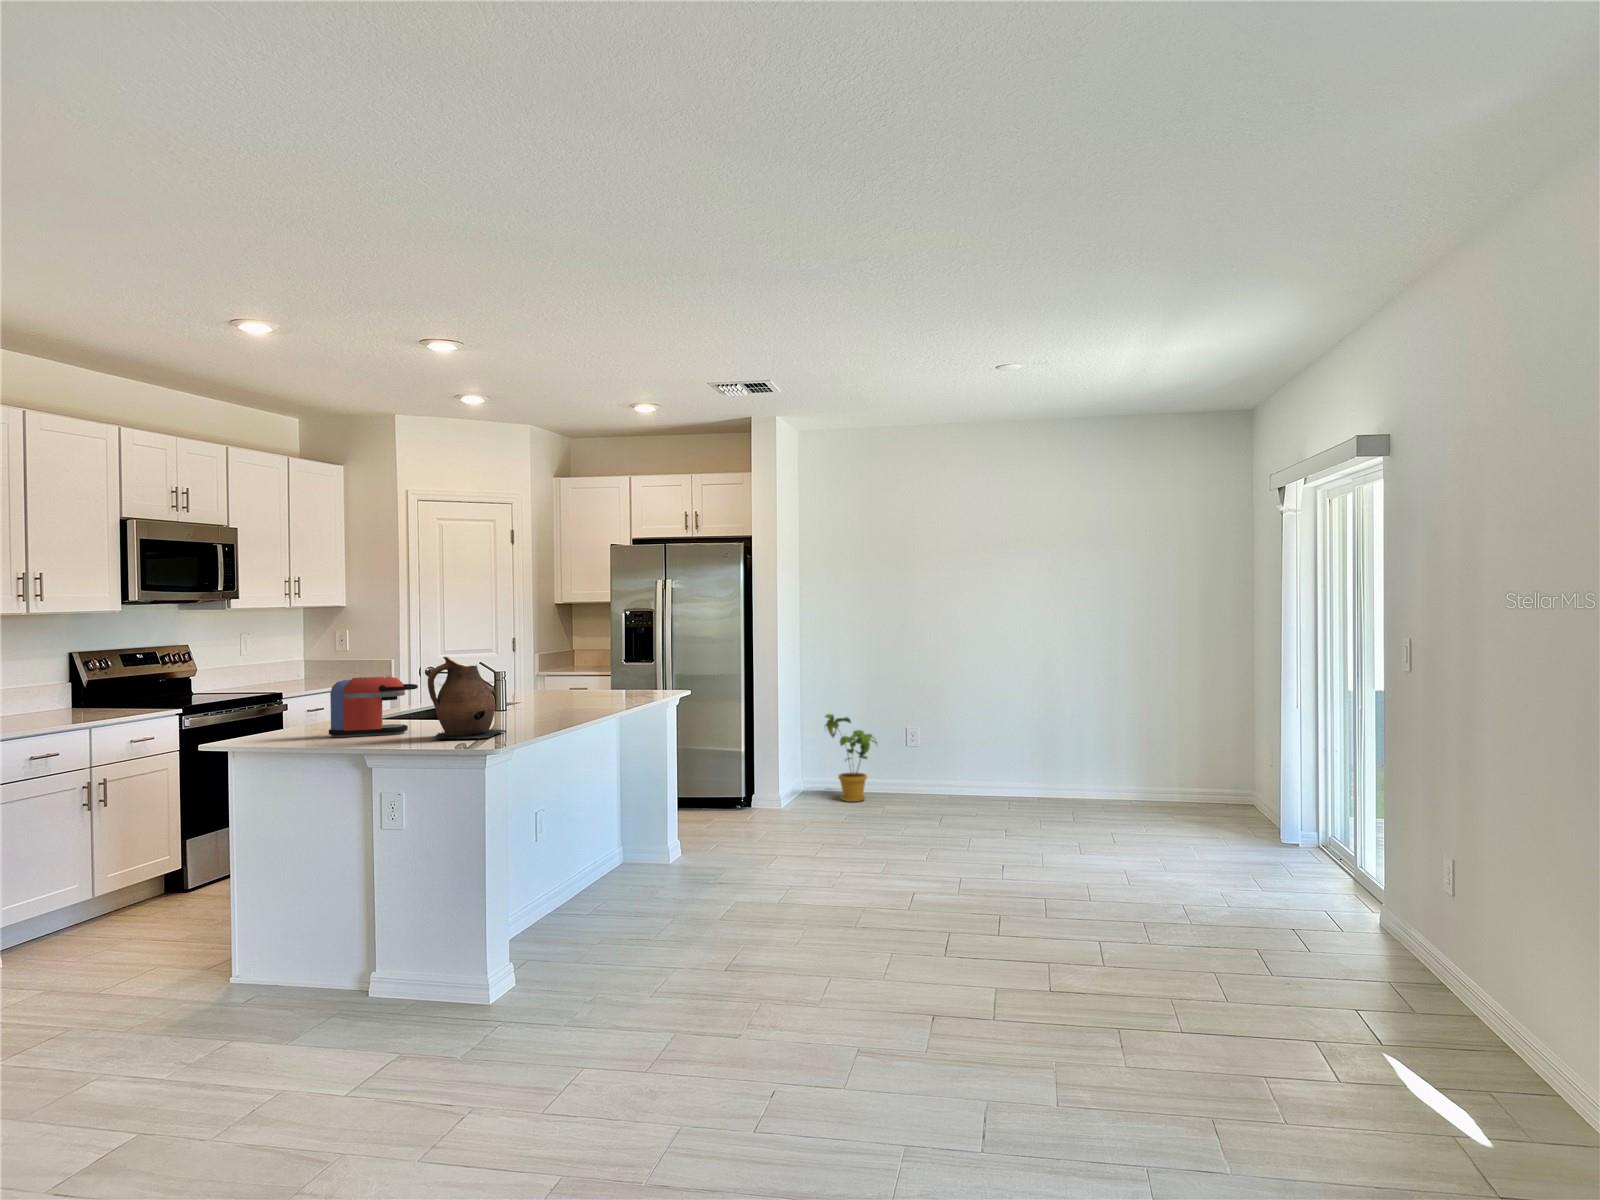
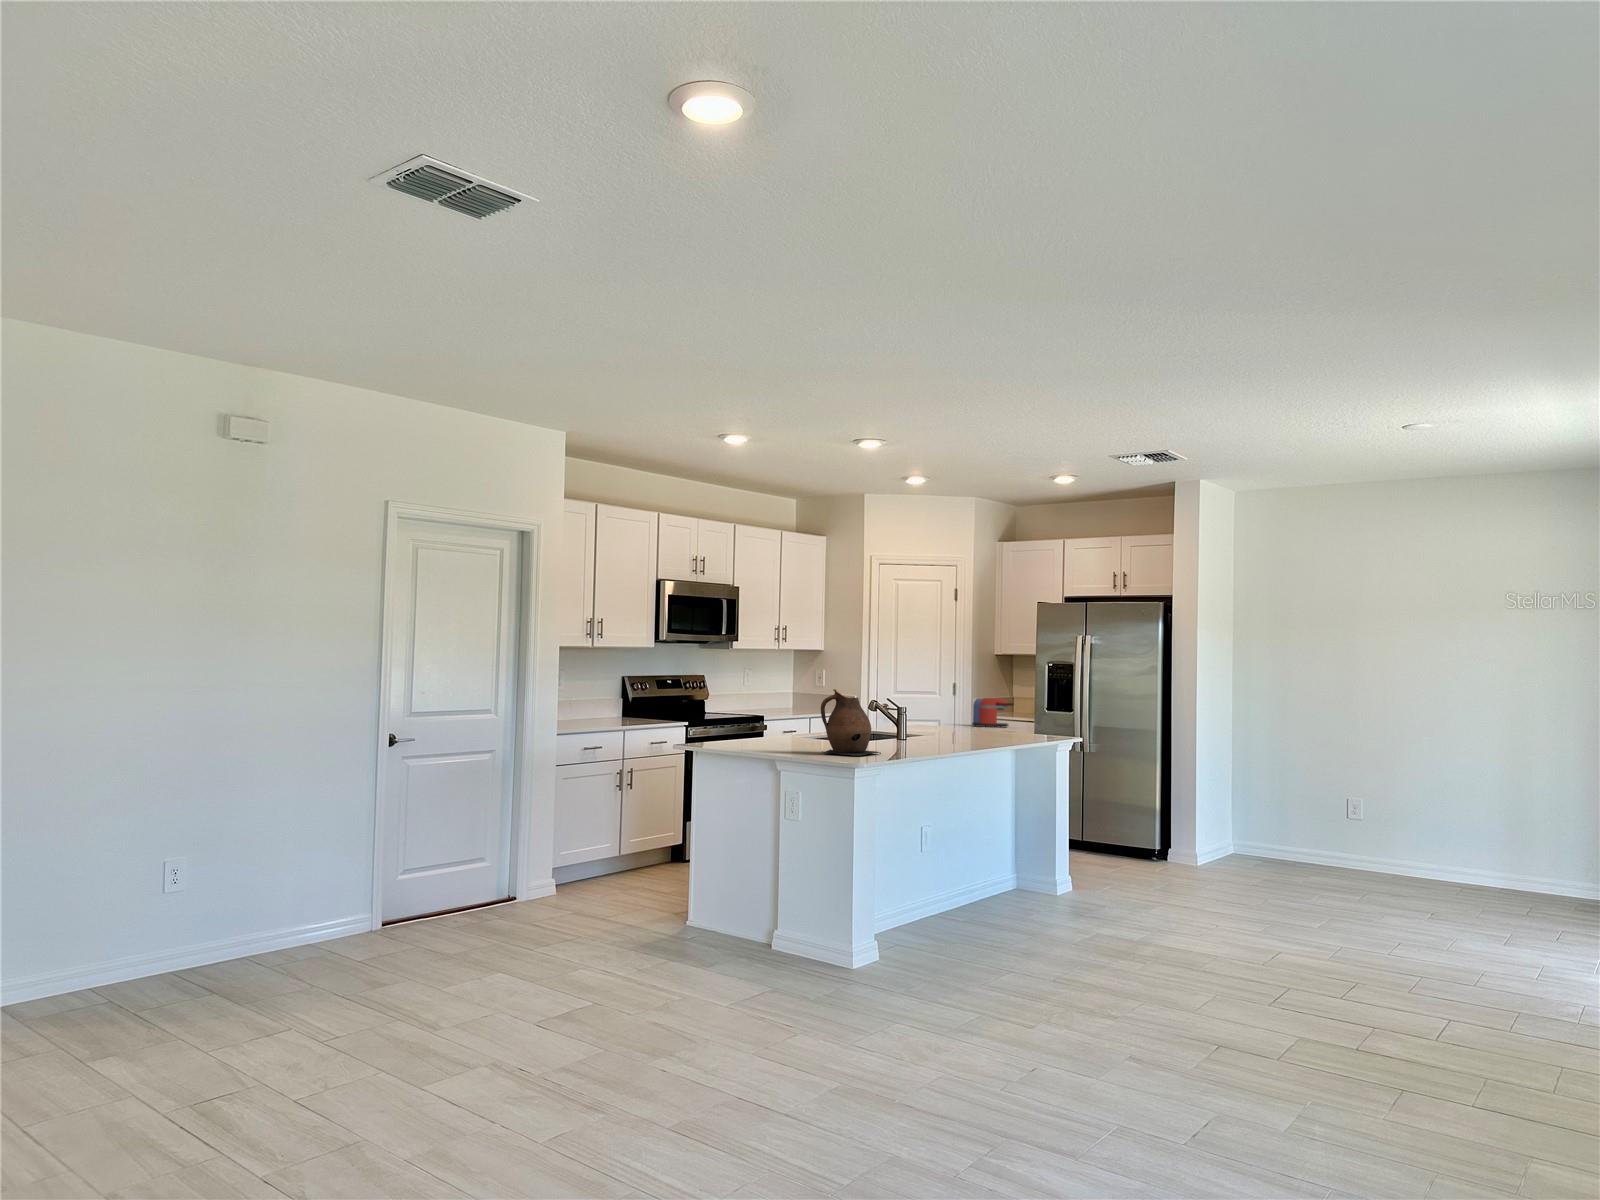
coffee maker: present [329,676,418,737] -> present [972,698,1014,728]
house plant: present [825,714,877,802] -> none [1253,779,1314,875]

